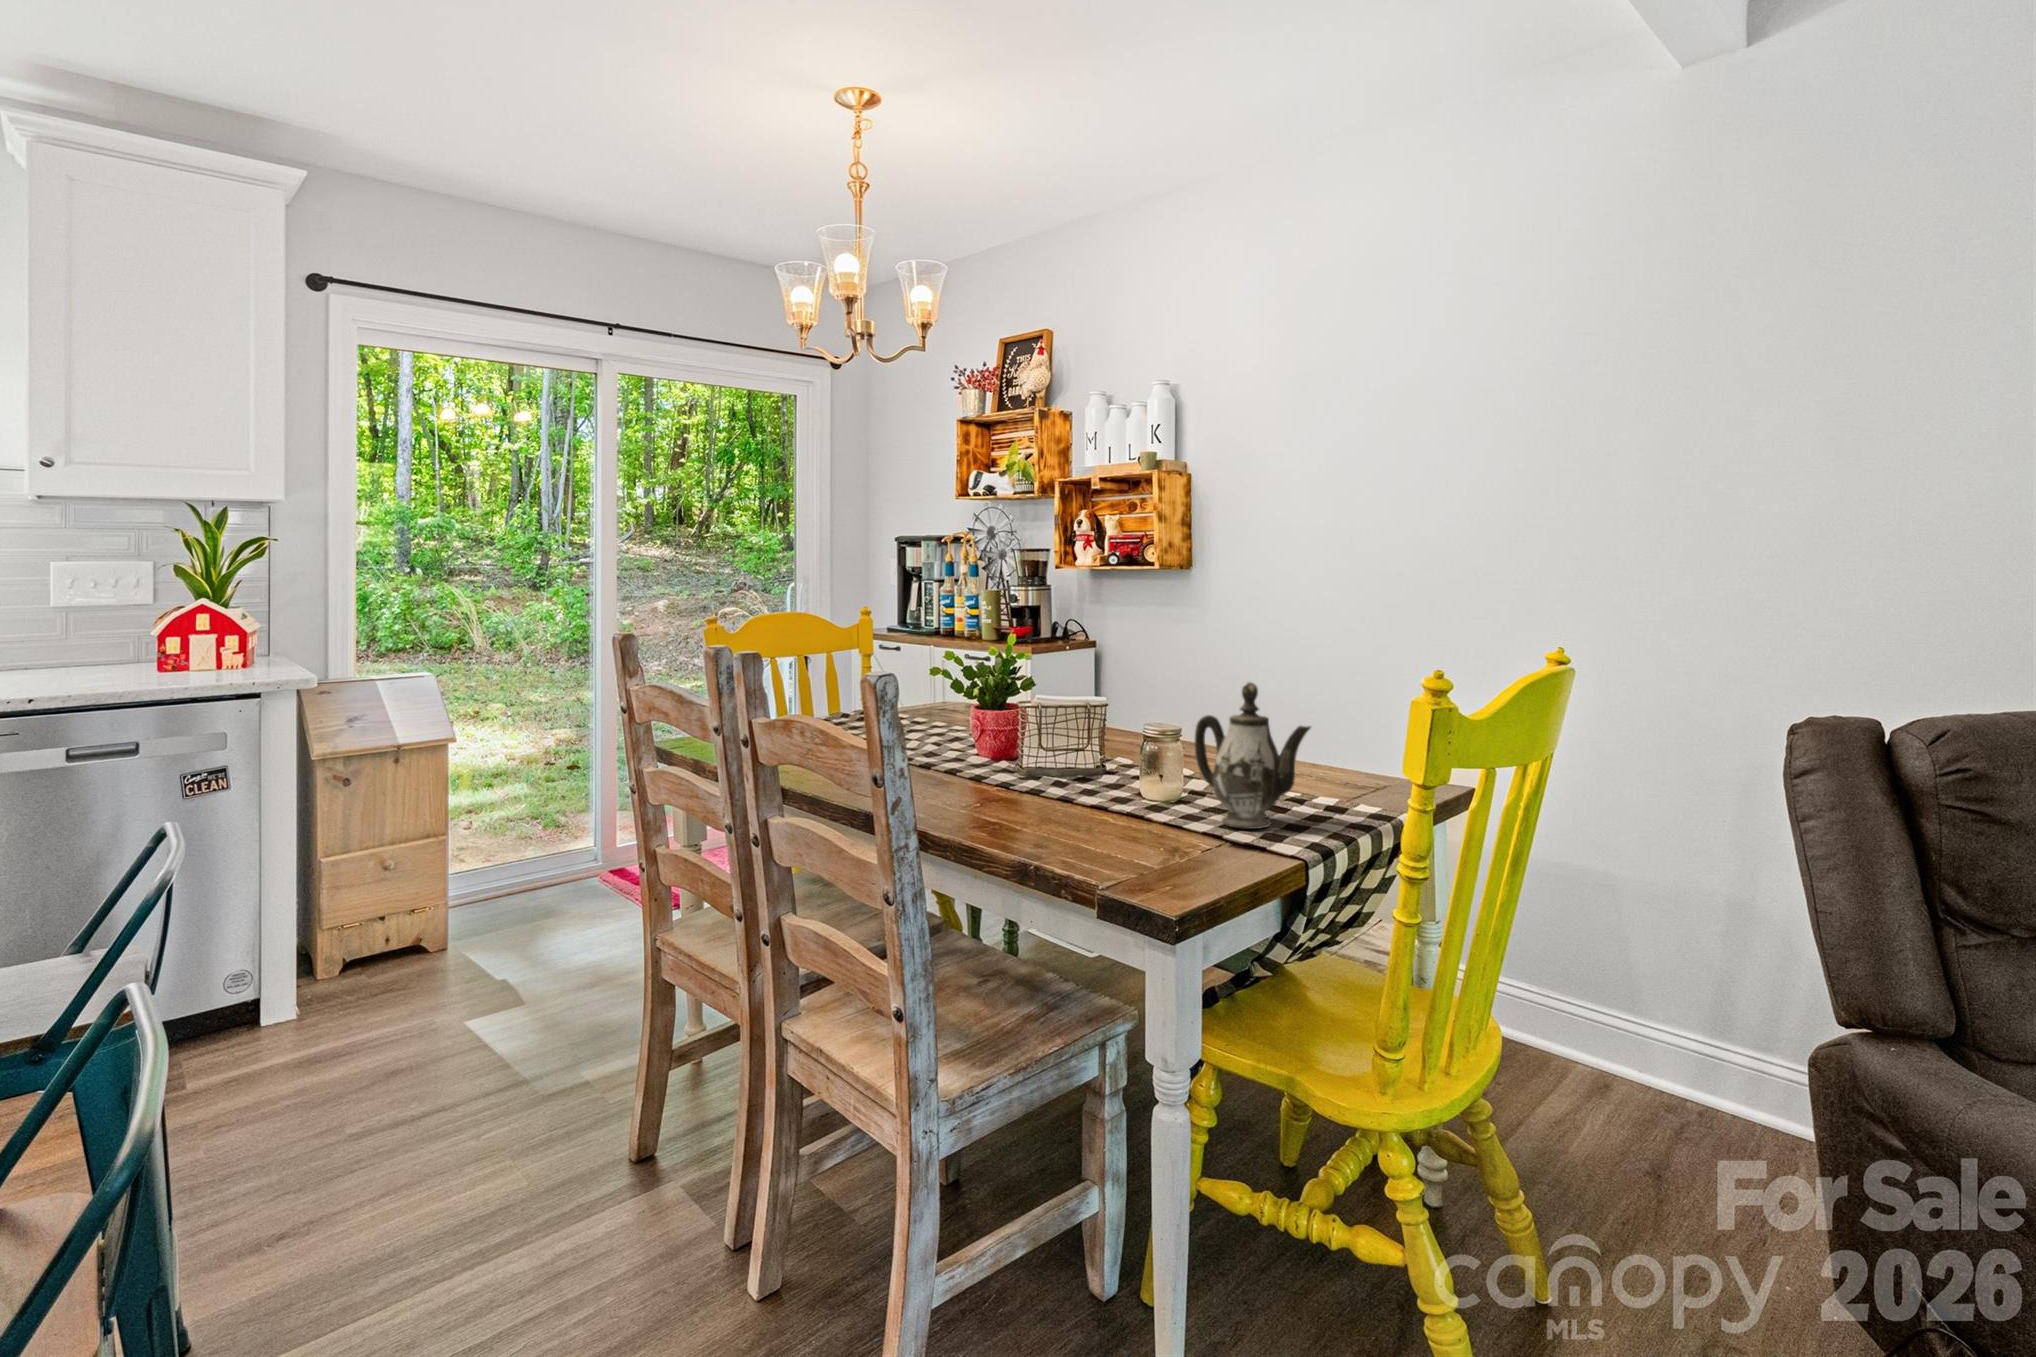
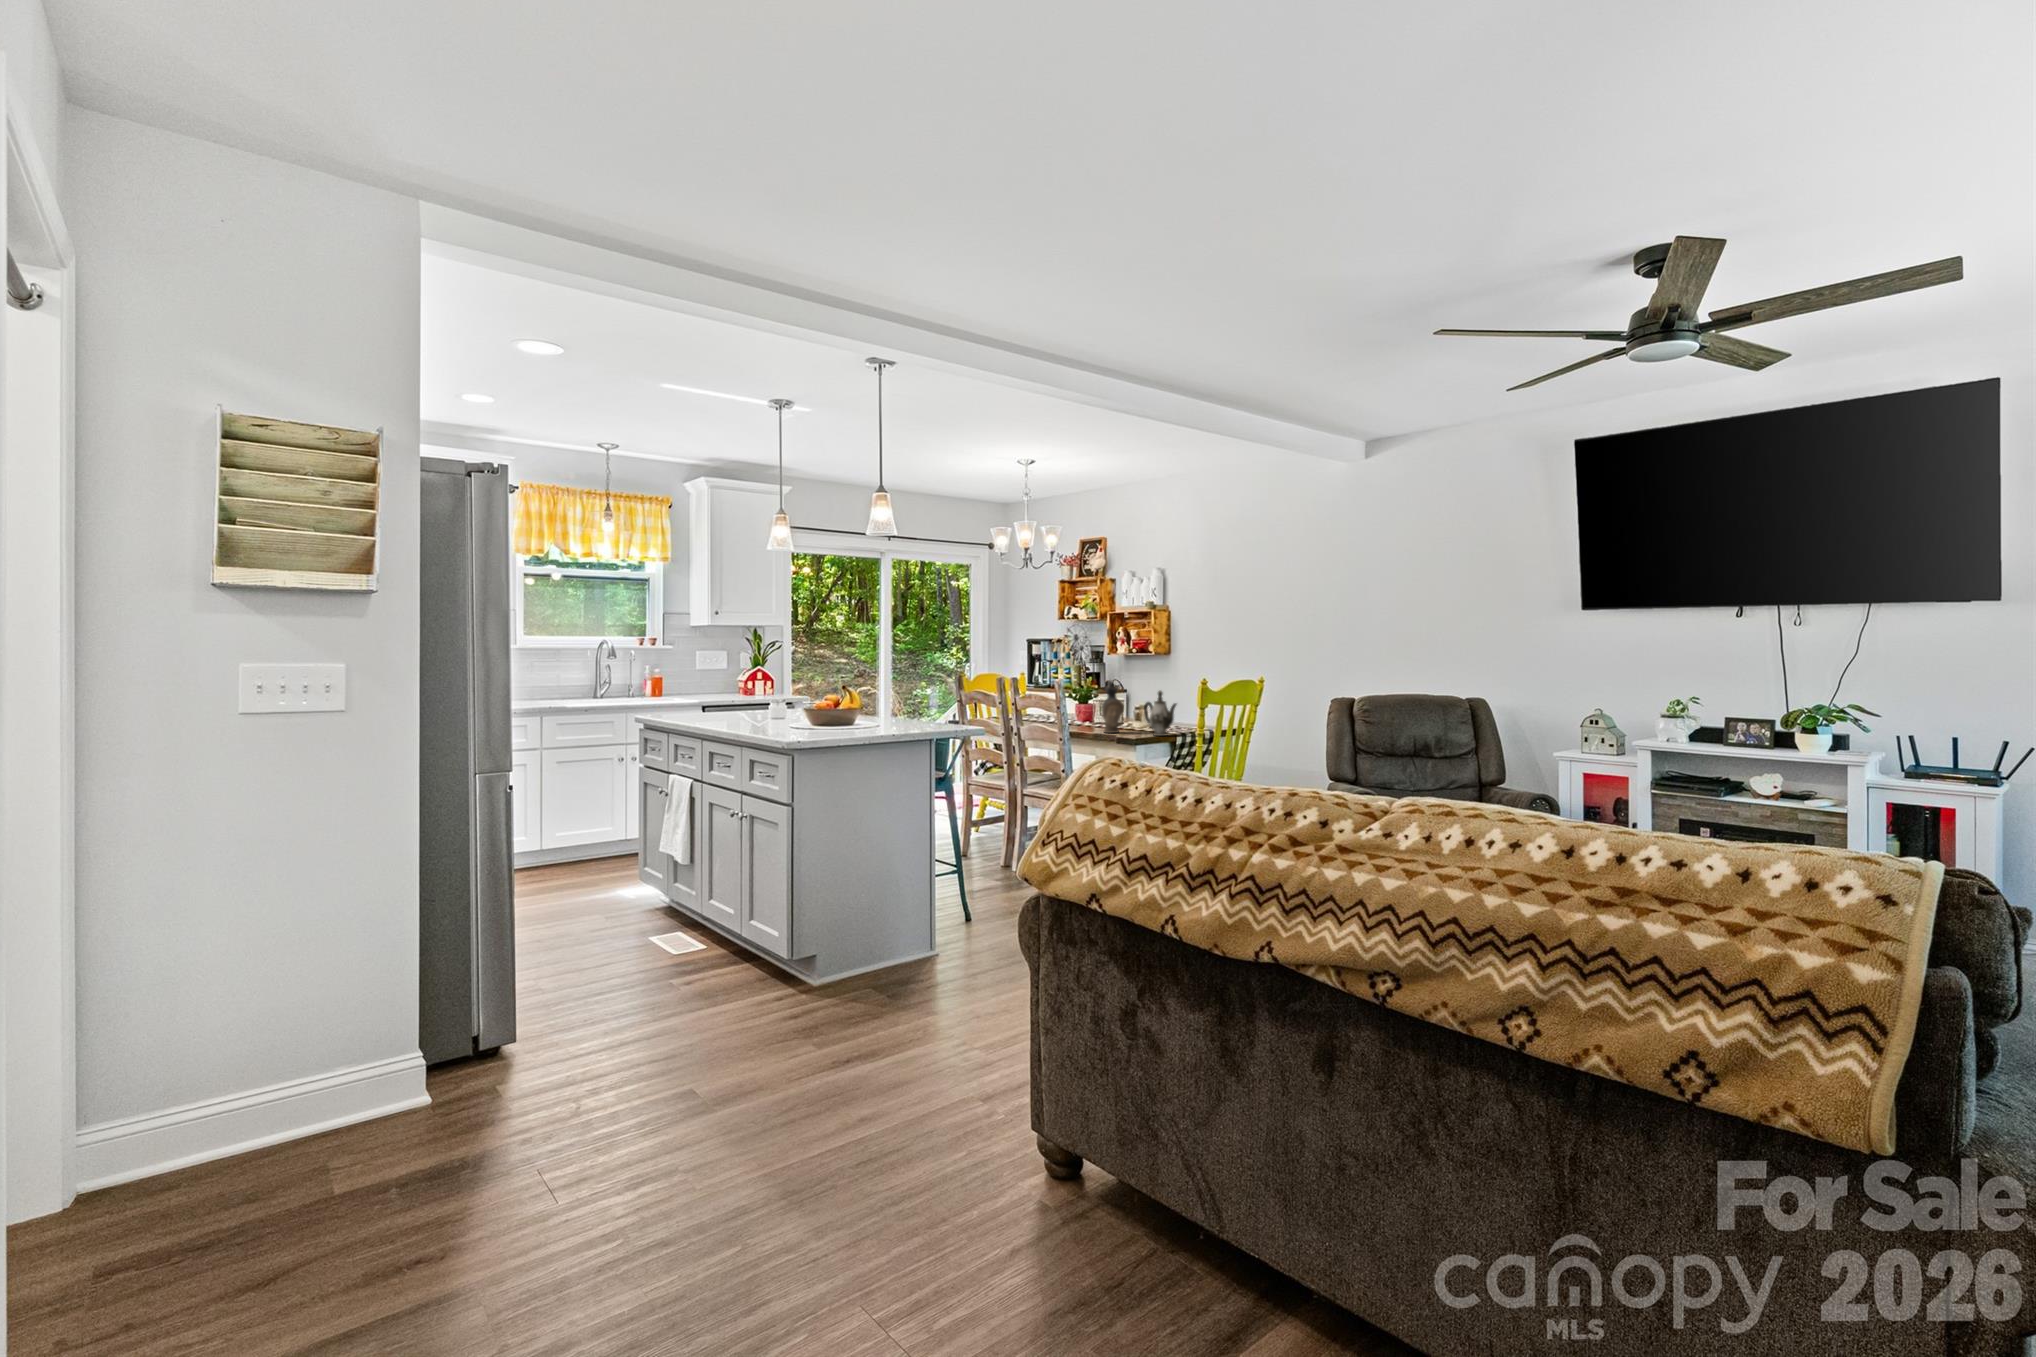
ceramic pitcher: none [1064,643,1130,806] -> present [1102,680,1124,733]

